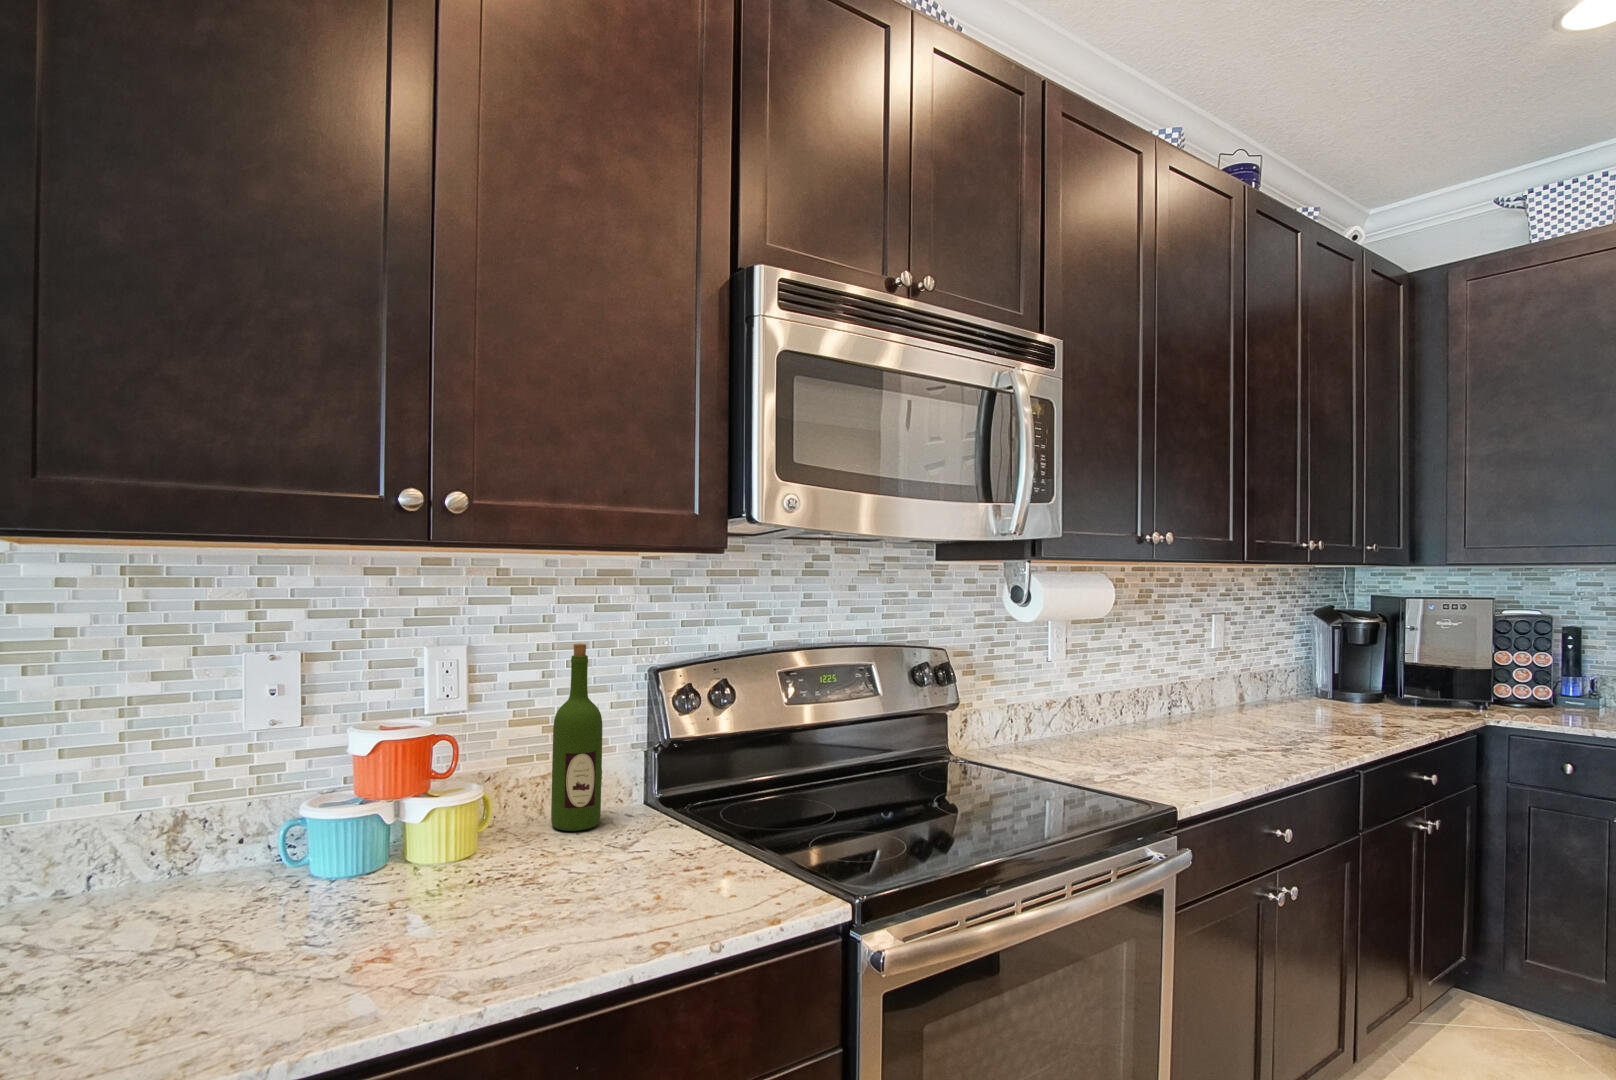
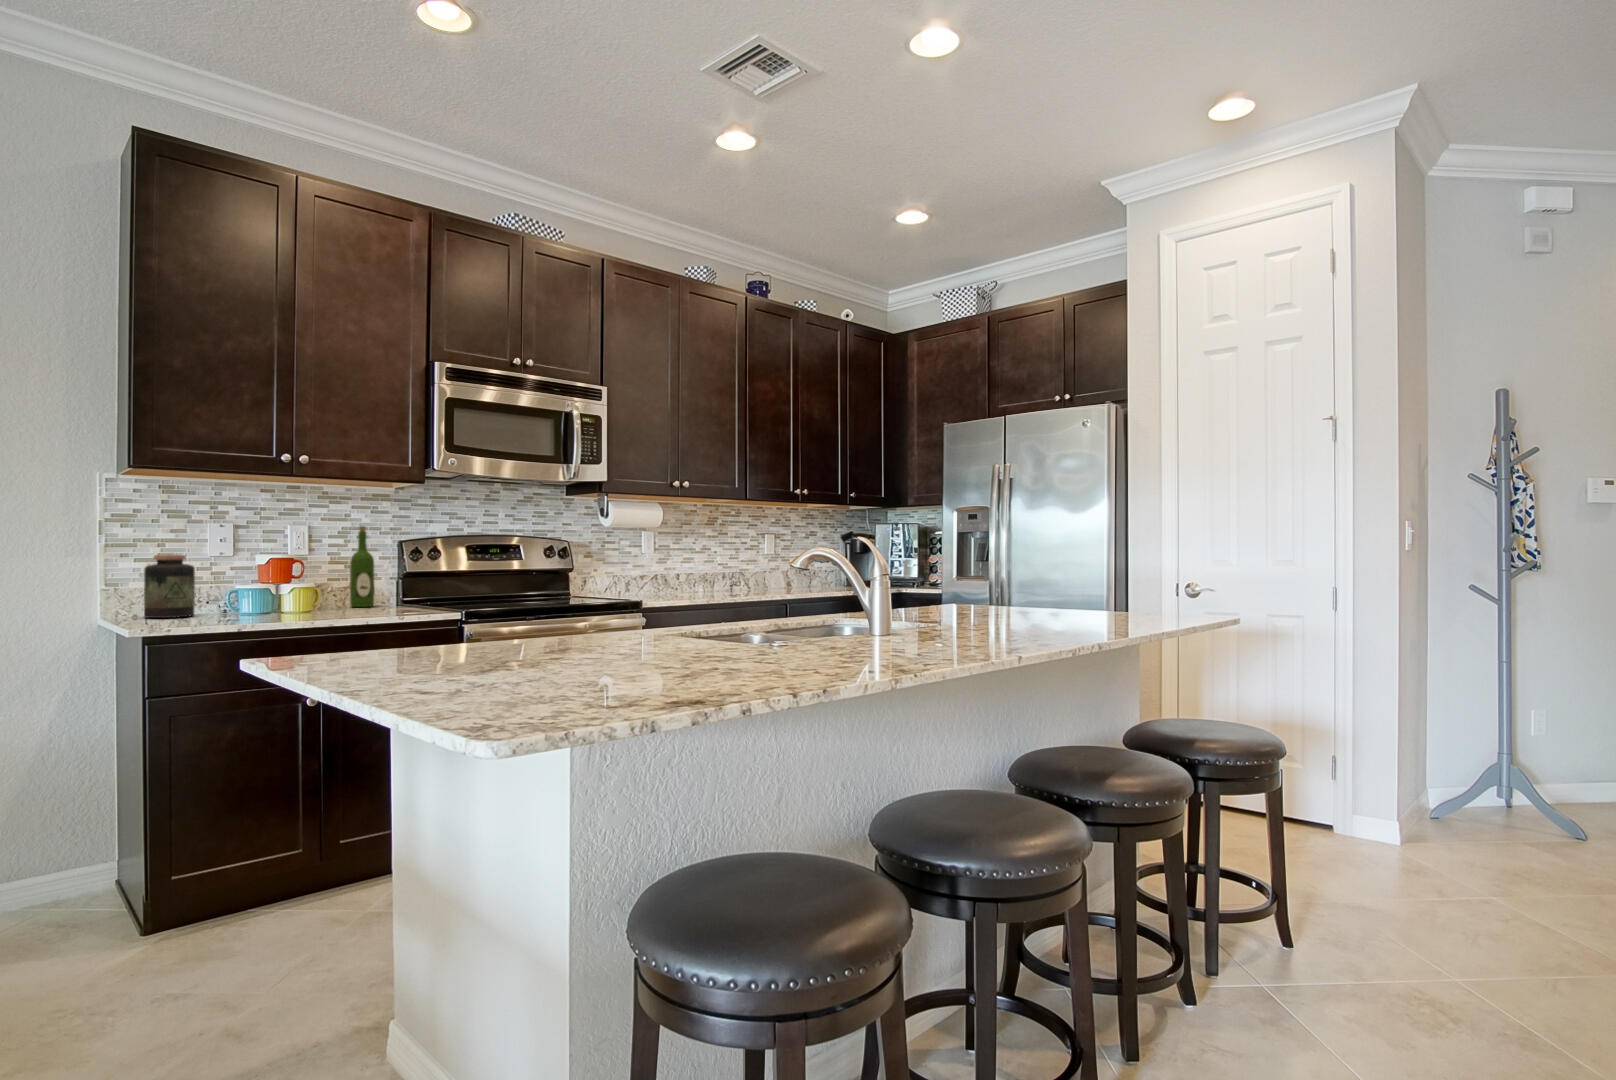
jar: none [58,742,193,928] -> present [144,555,195,618]

